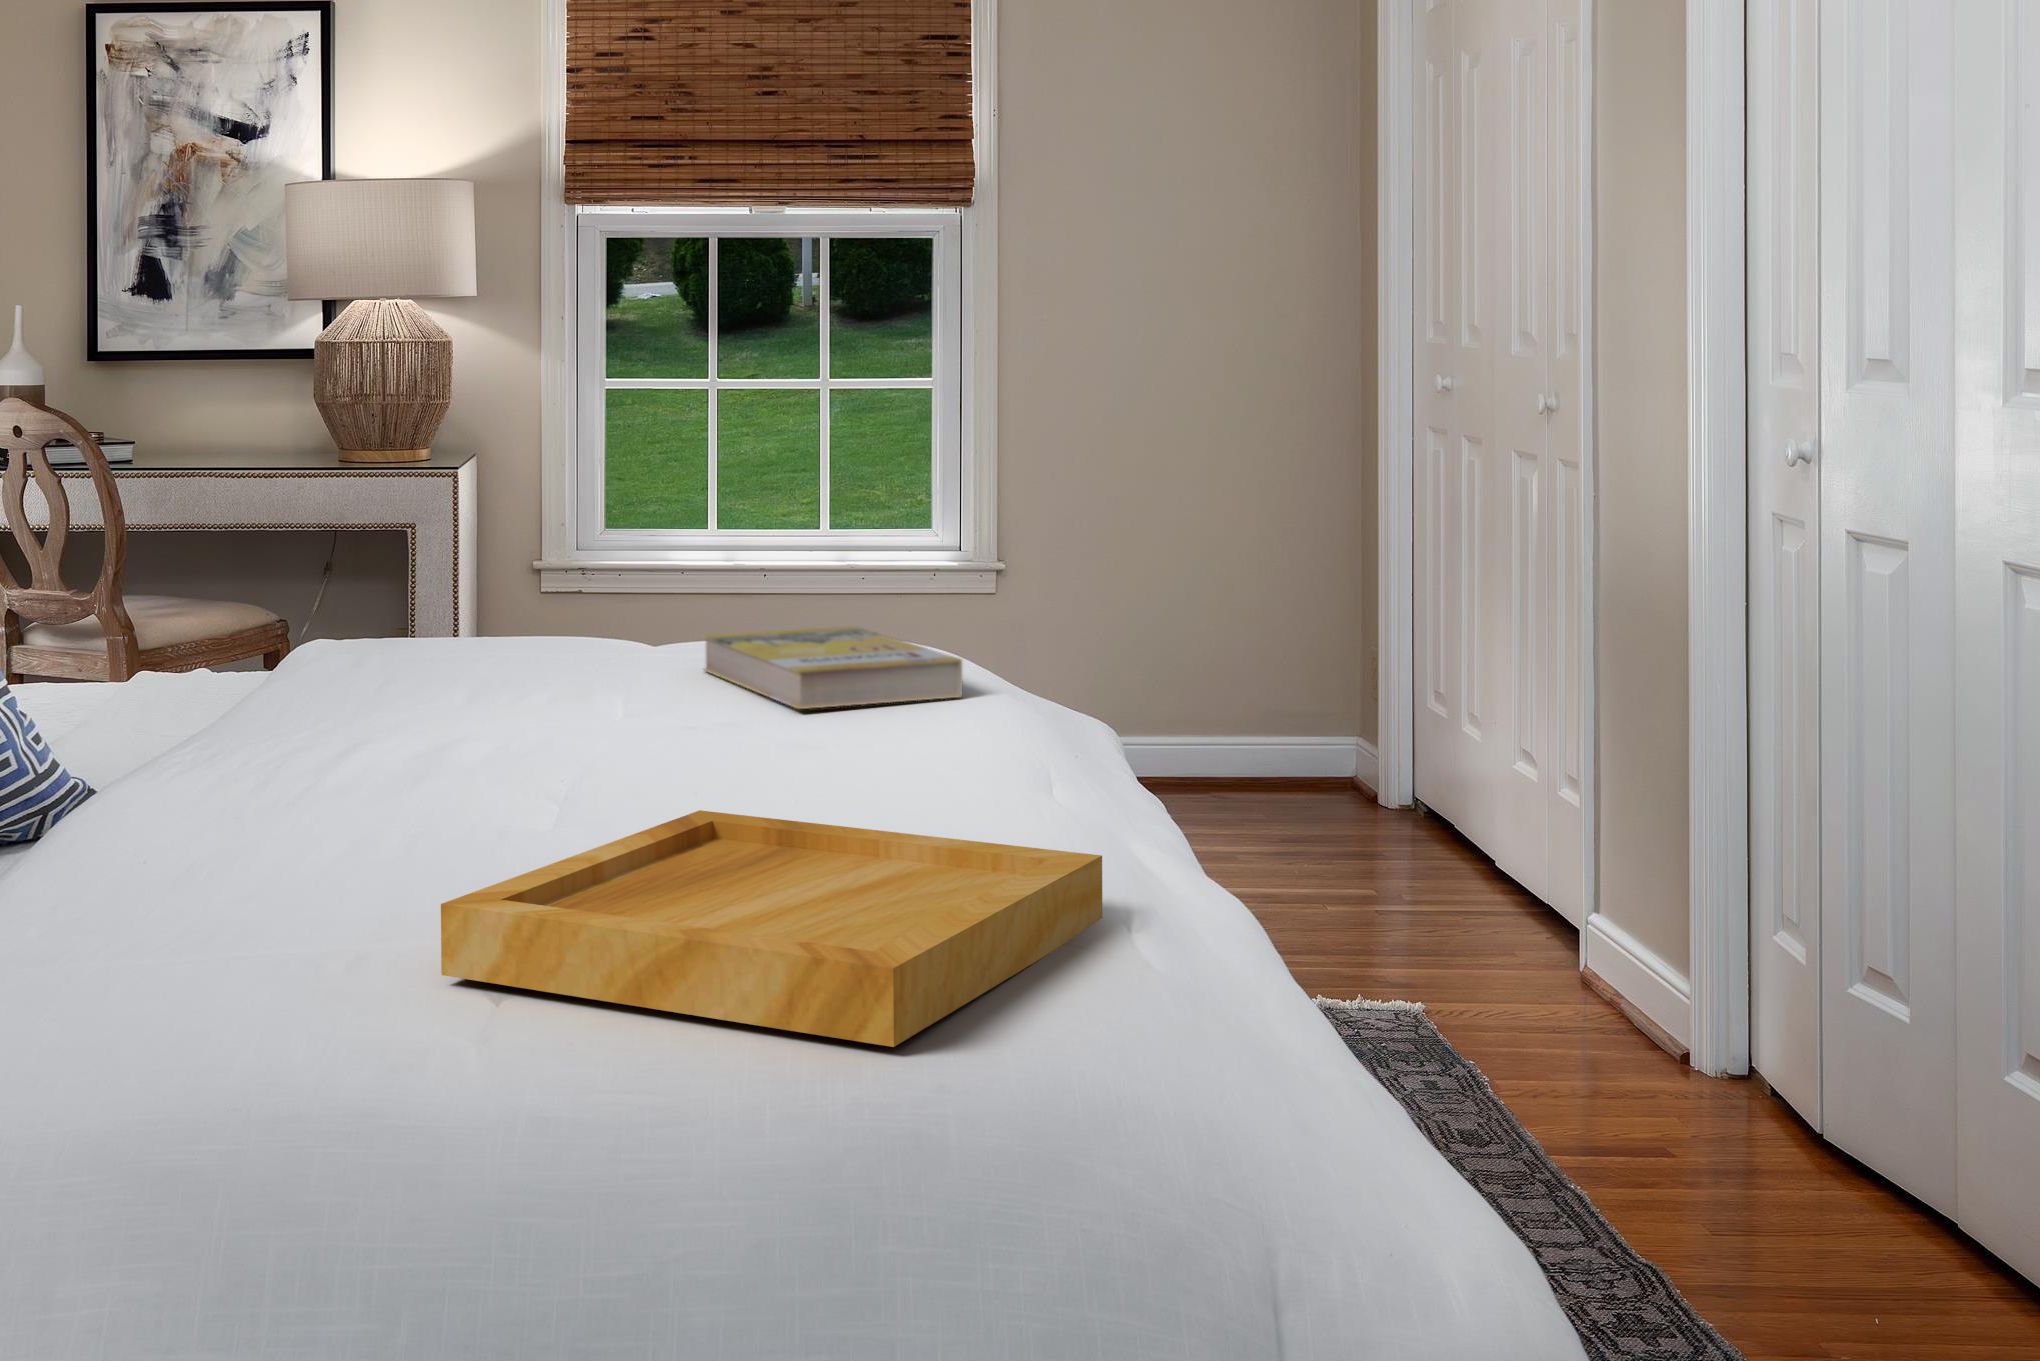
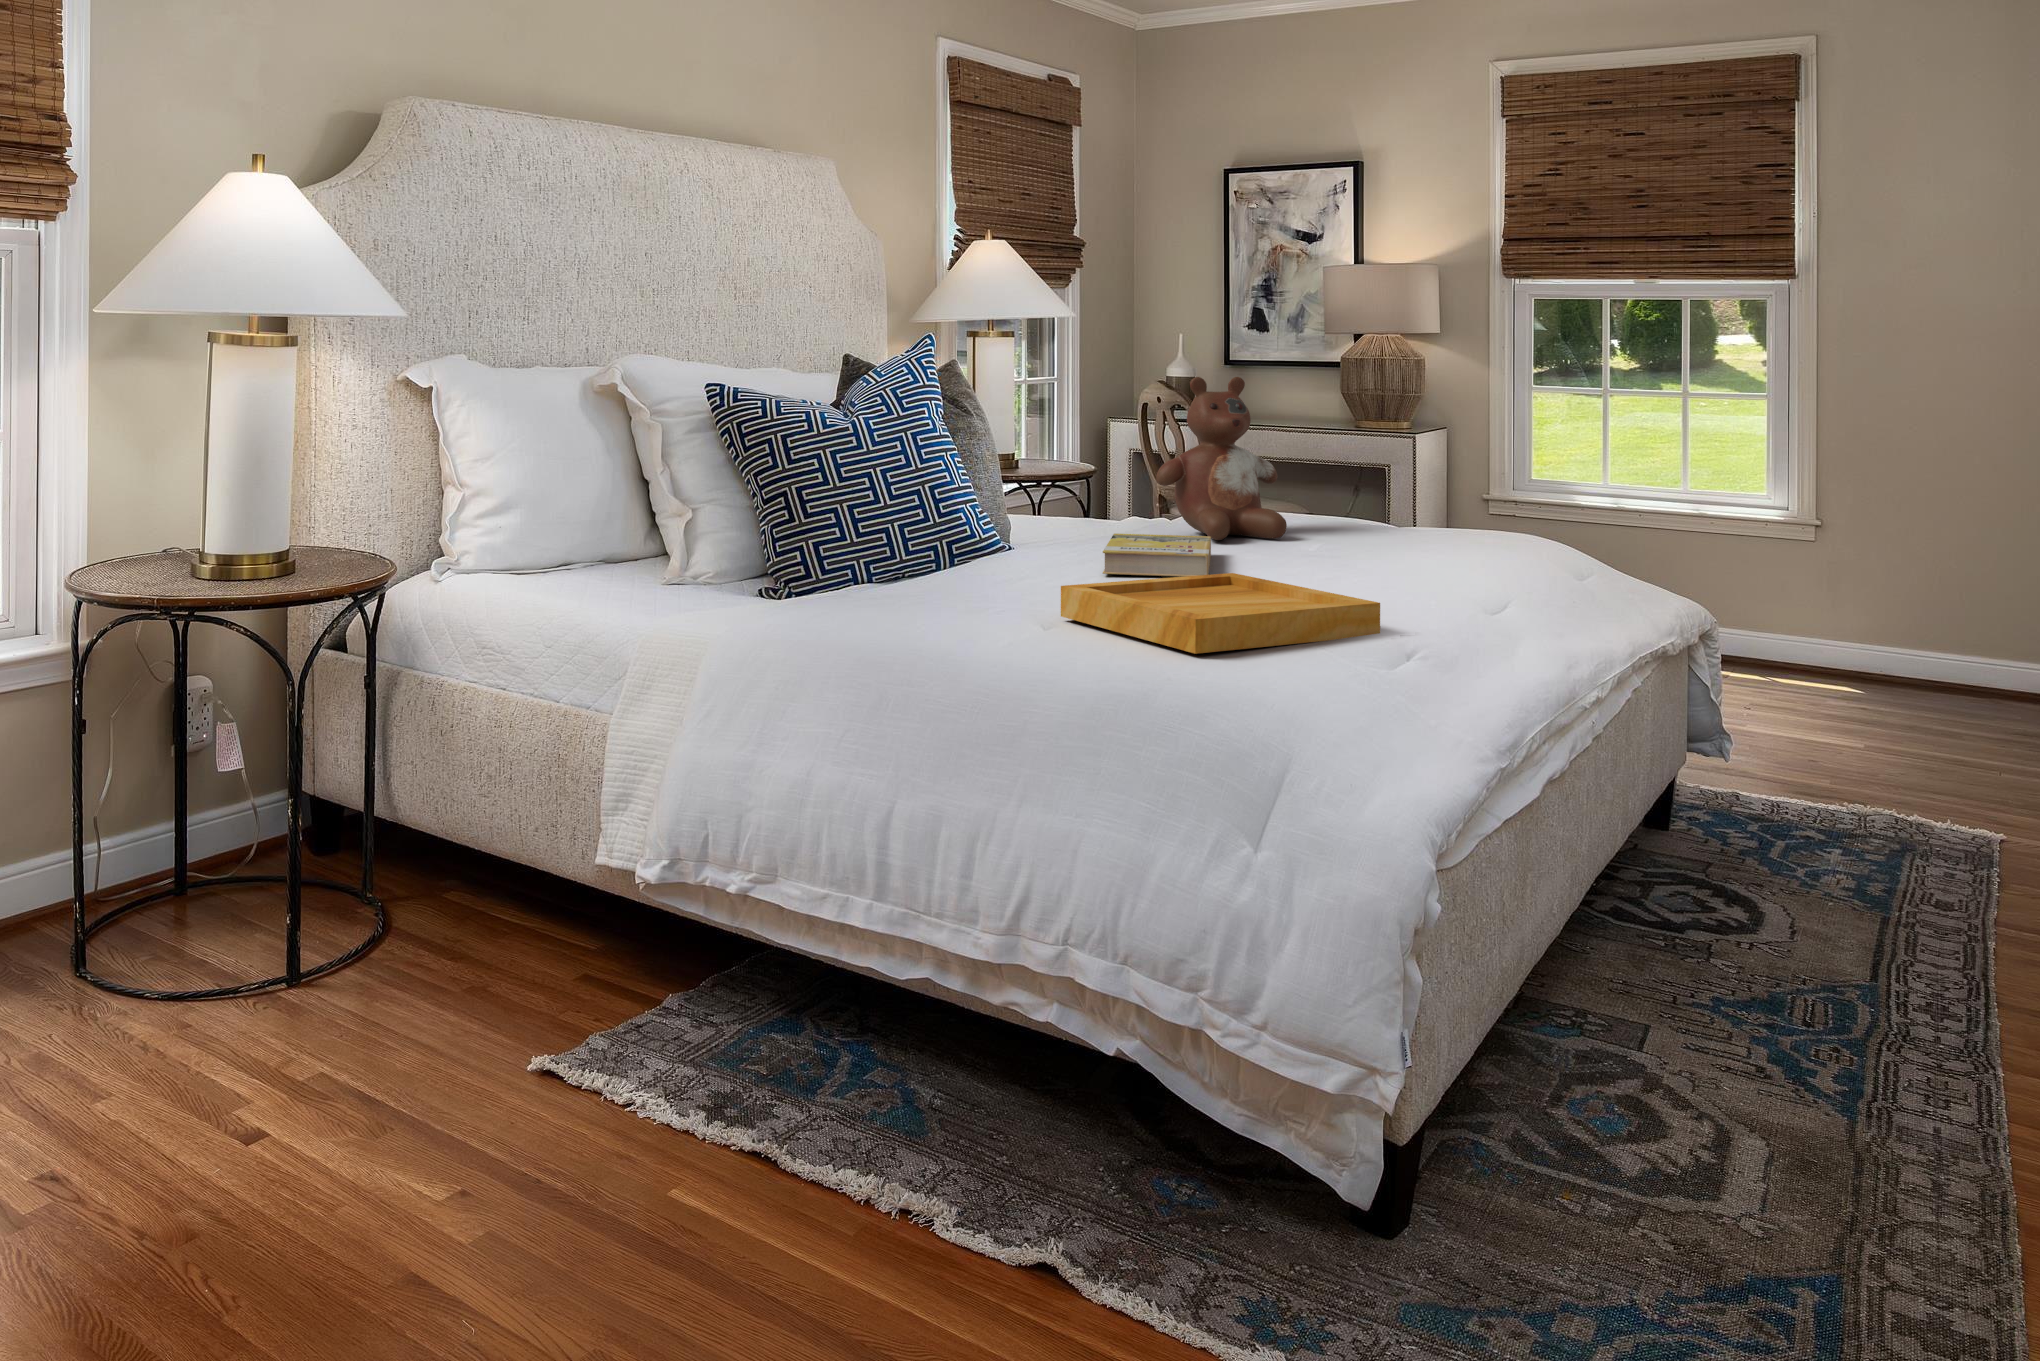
stuffed bear: none [300,387,558,714] -> present [1156,377,1287,540]
book: present [704,626,962,709] -> present [1103,534,1211,577]

